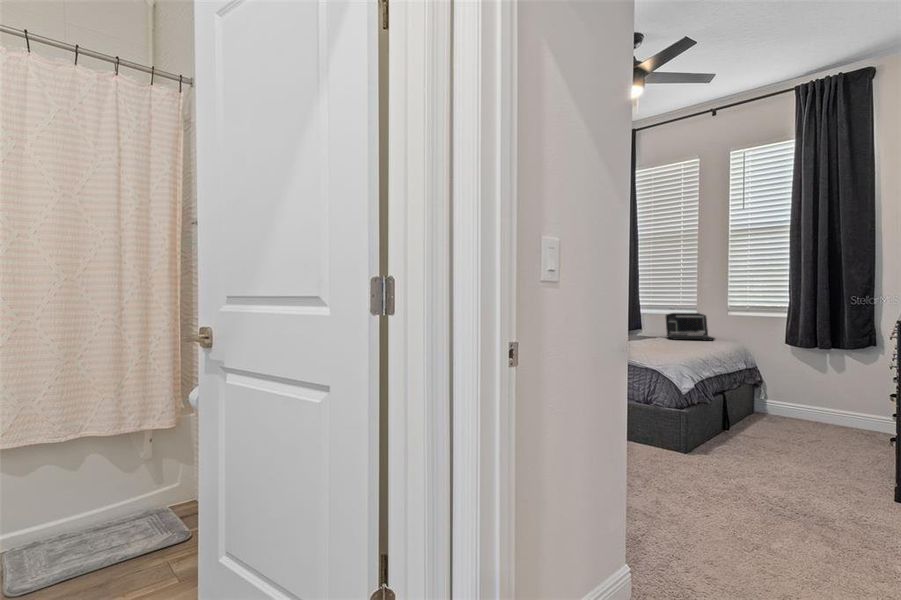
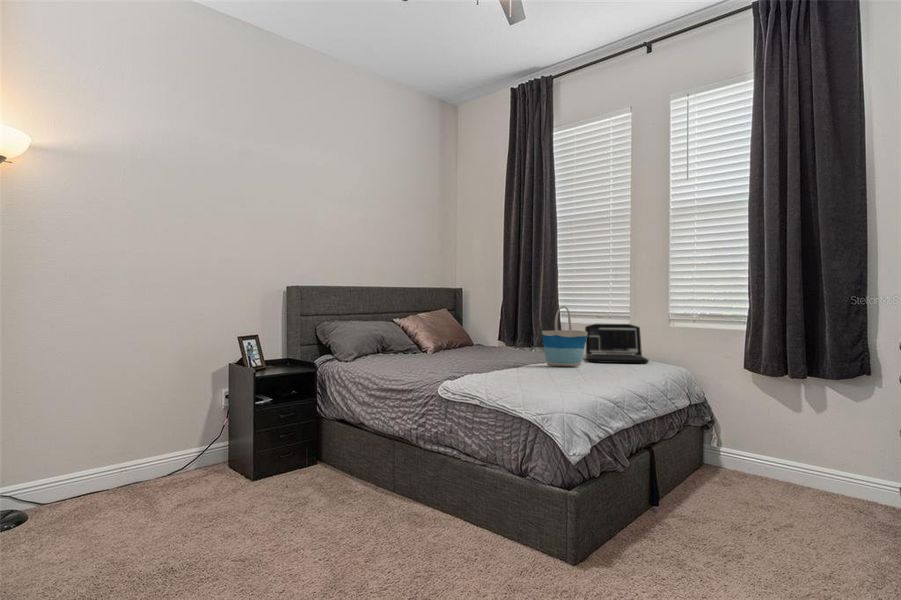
tote bag: none [642,300,674,342] -> present [542,306,587,367]

